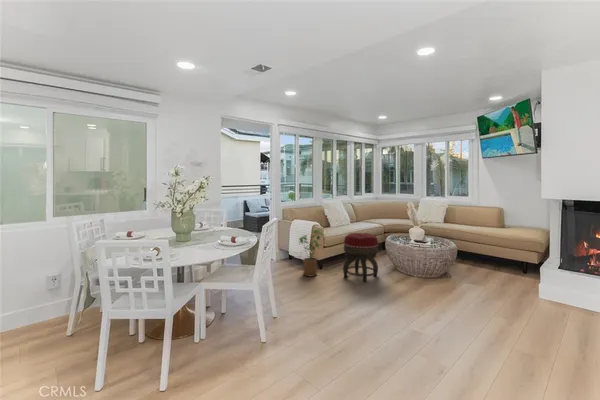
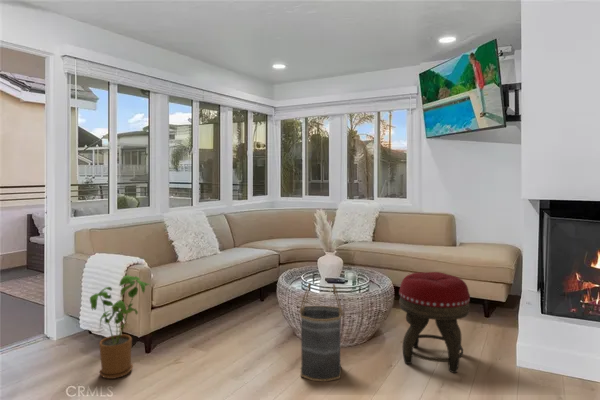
footstool: present [343,233,378,282] -> present [399,272,470,373]
basket: none [401,238,426,287] -> present [300,283,344,382]

